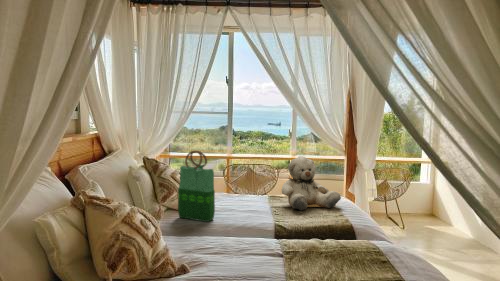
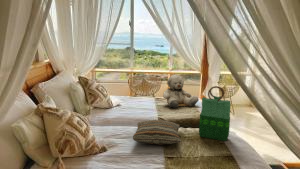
tote bag: present [178,151,215,222] -> present [199,86,231,141]
pillow: none [233,223,316,263] -> present [133,120,181,144]

